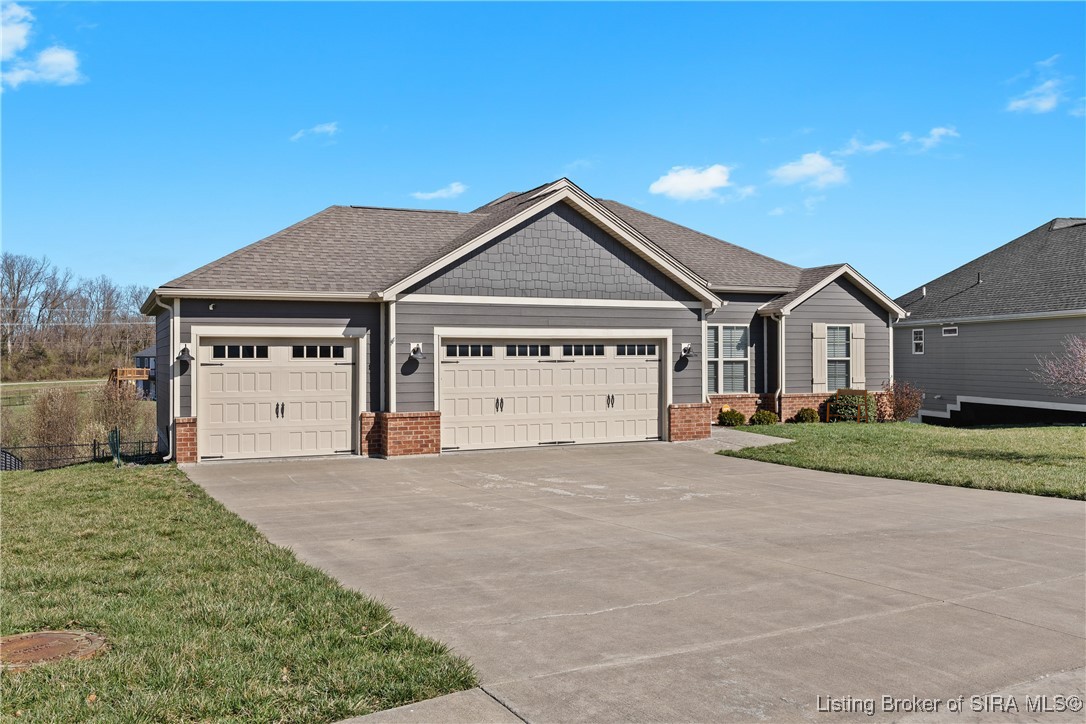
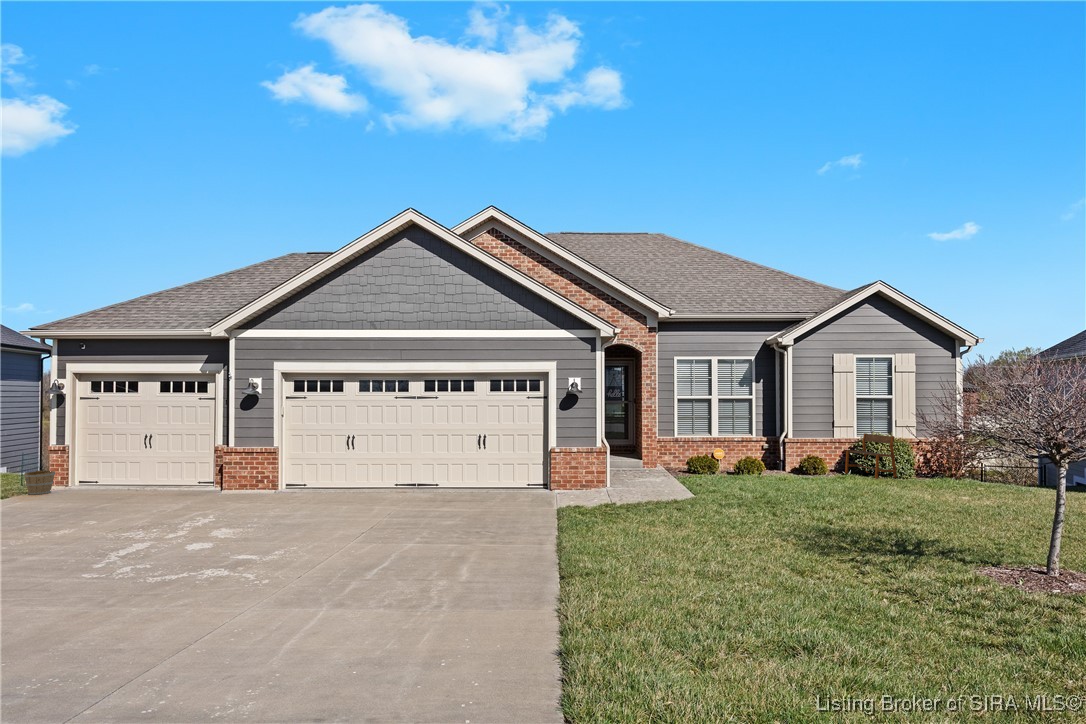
wooden bucket: none [156,449,188,476] -> present [24,471,55,495]

